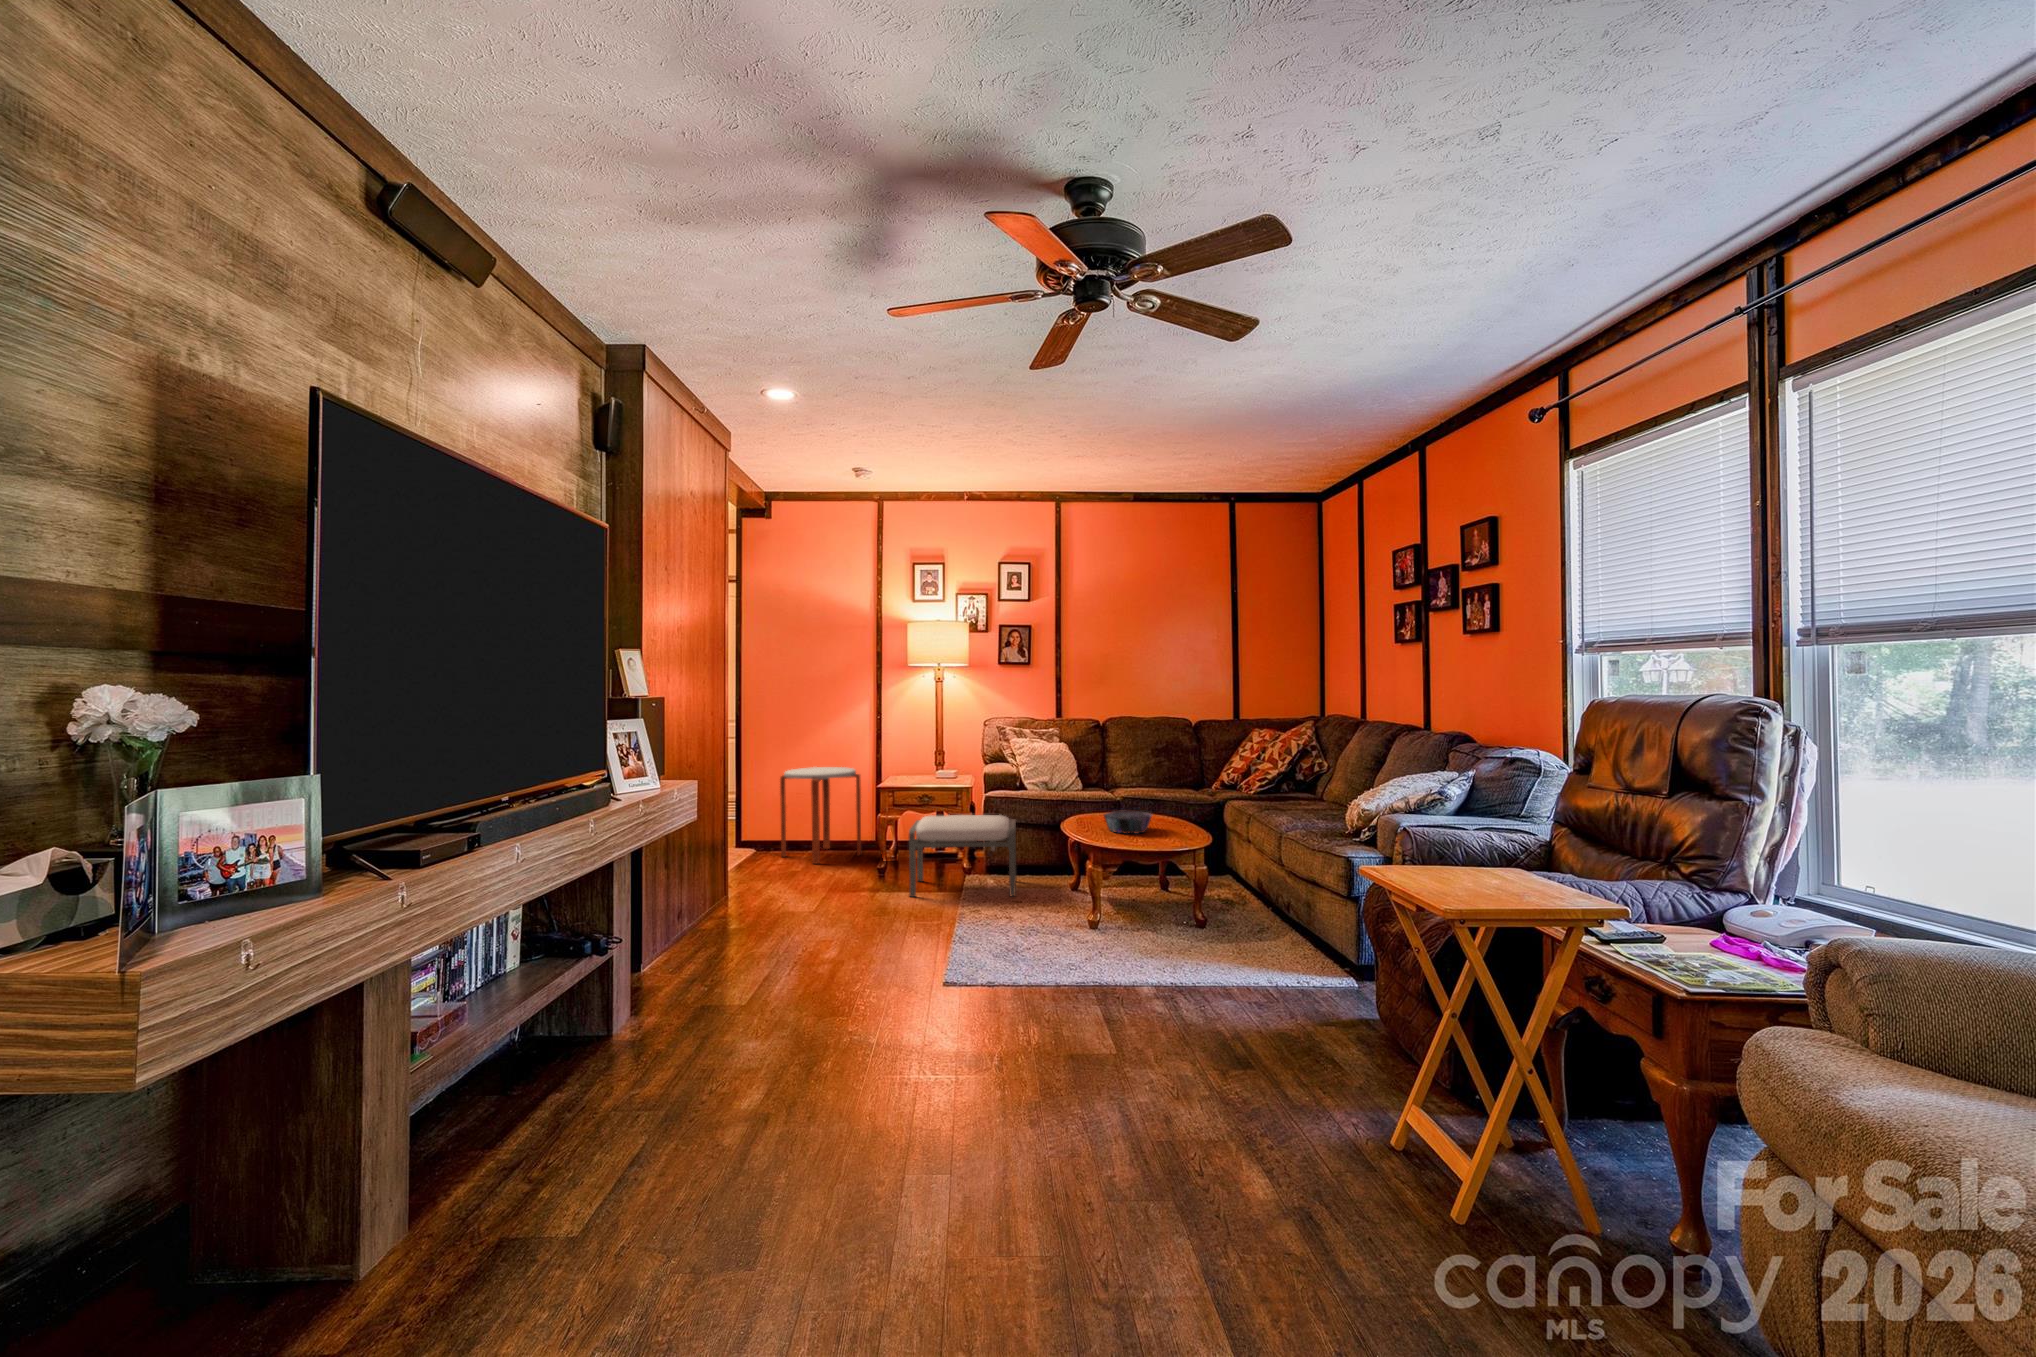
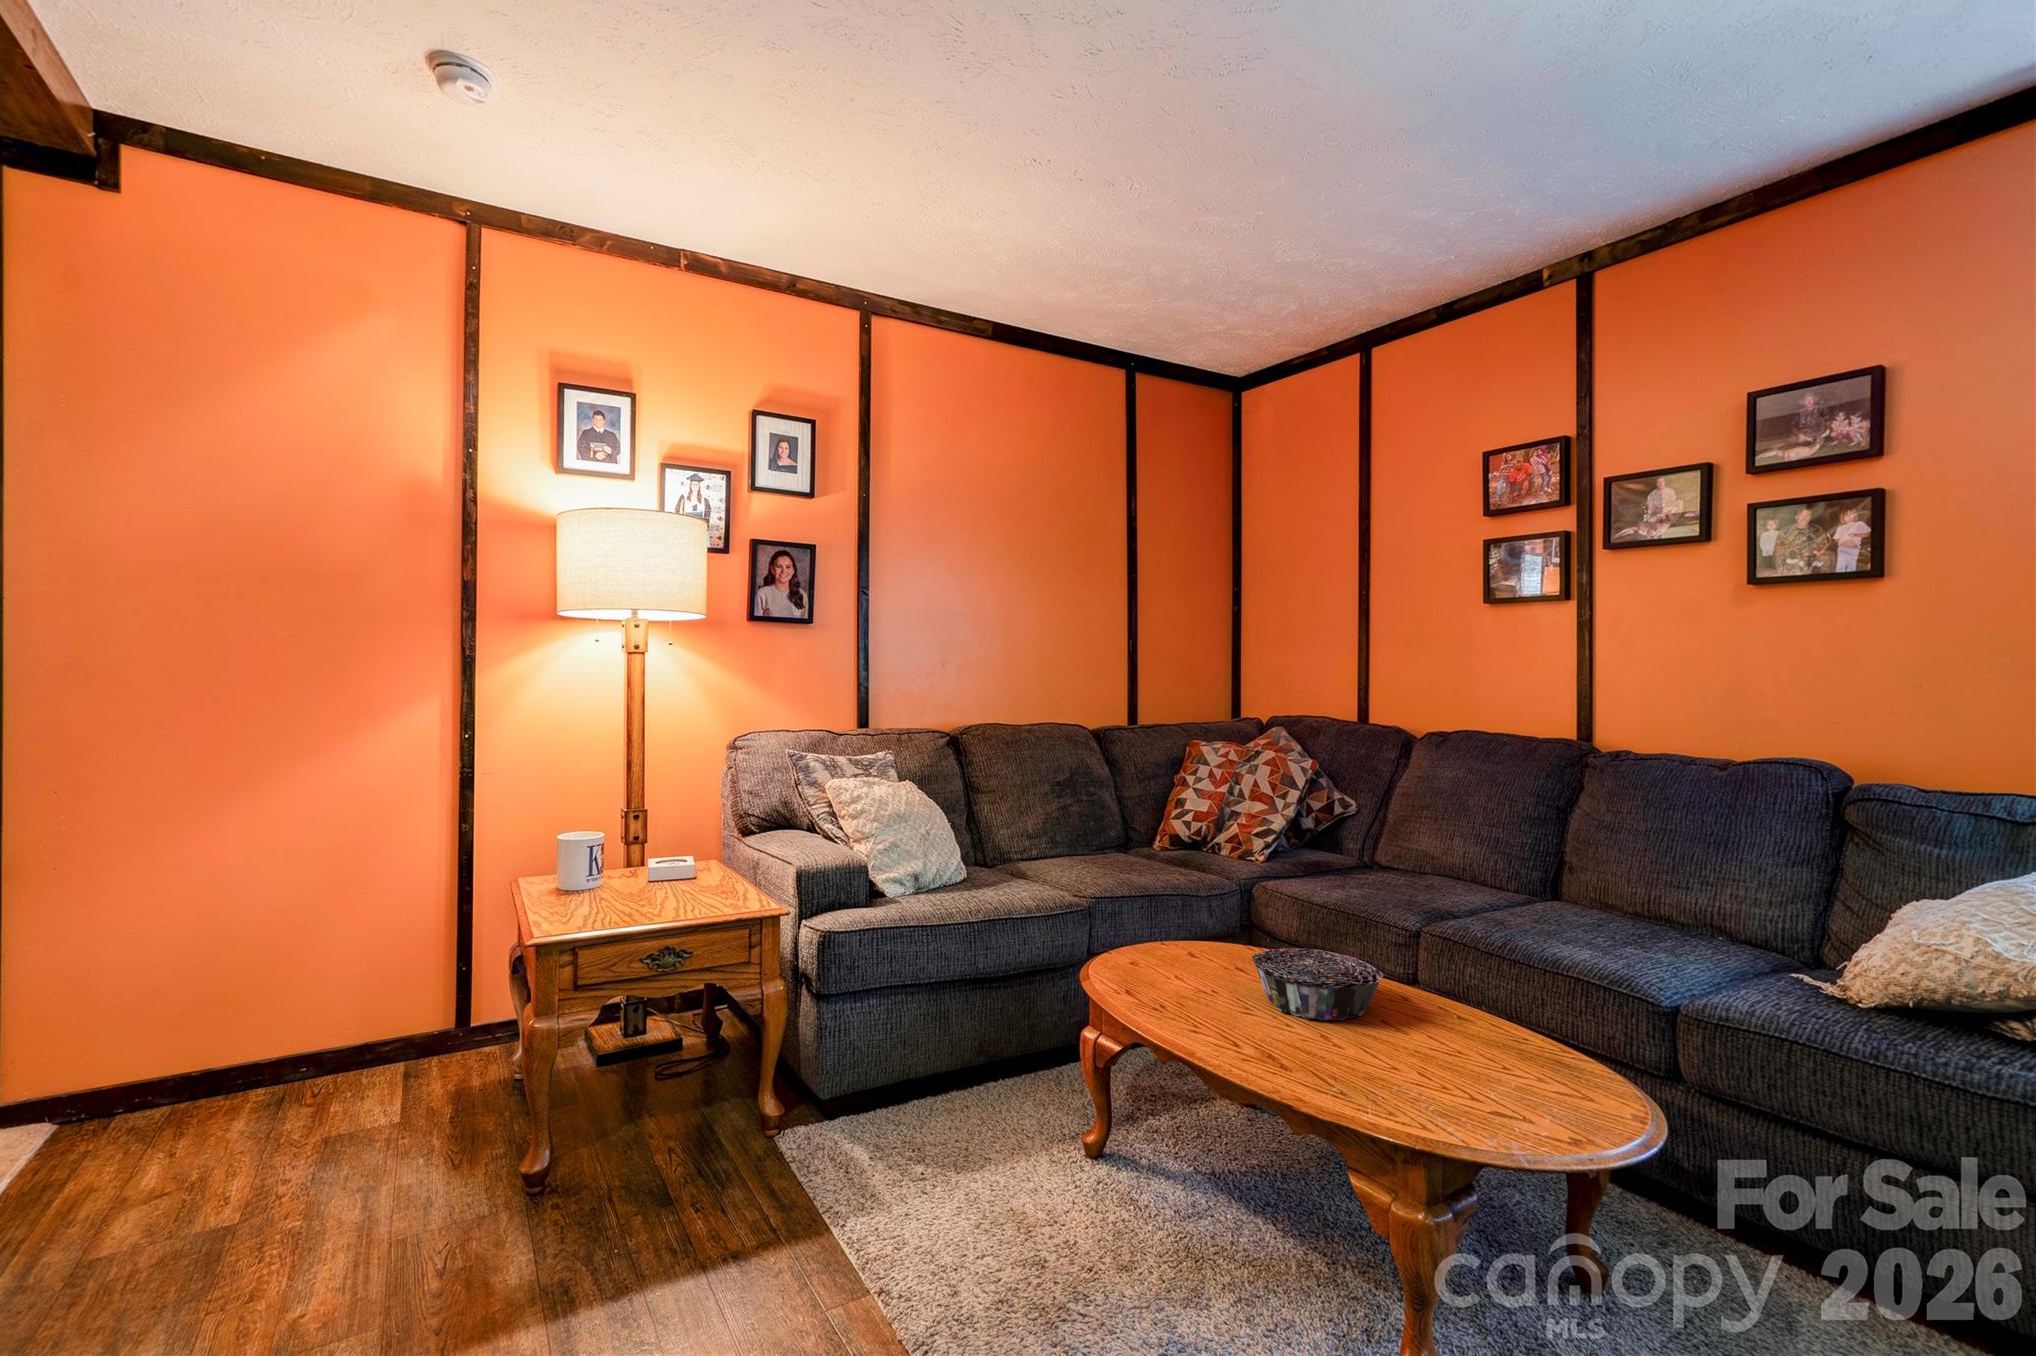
side table: present [780,767,861,864] -> none [151,870,423,1171]
ottoman: present [909,815,1016,897] -> none [662,974,980,1277]

